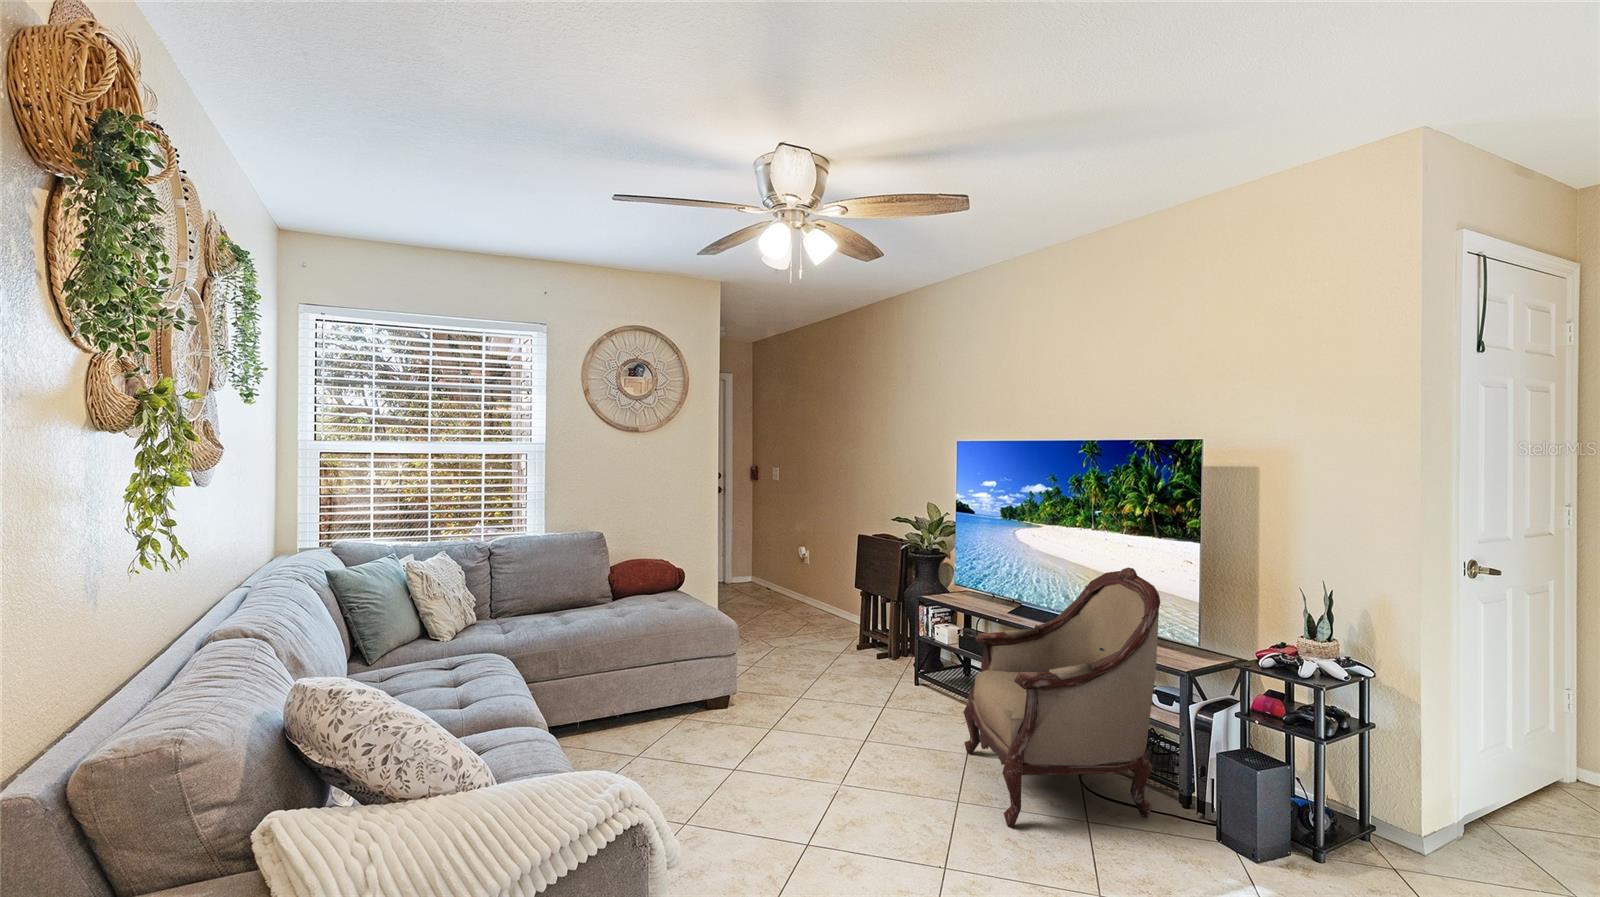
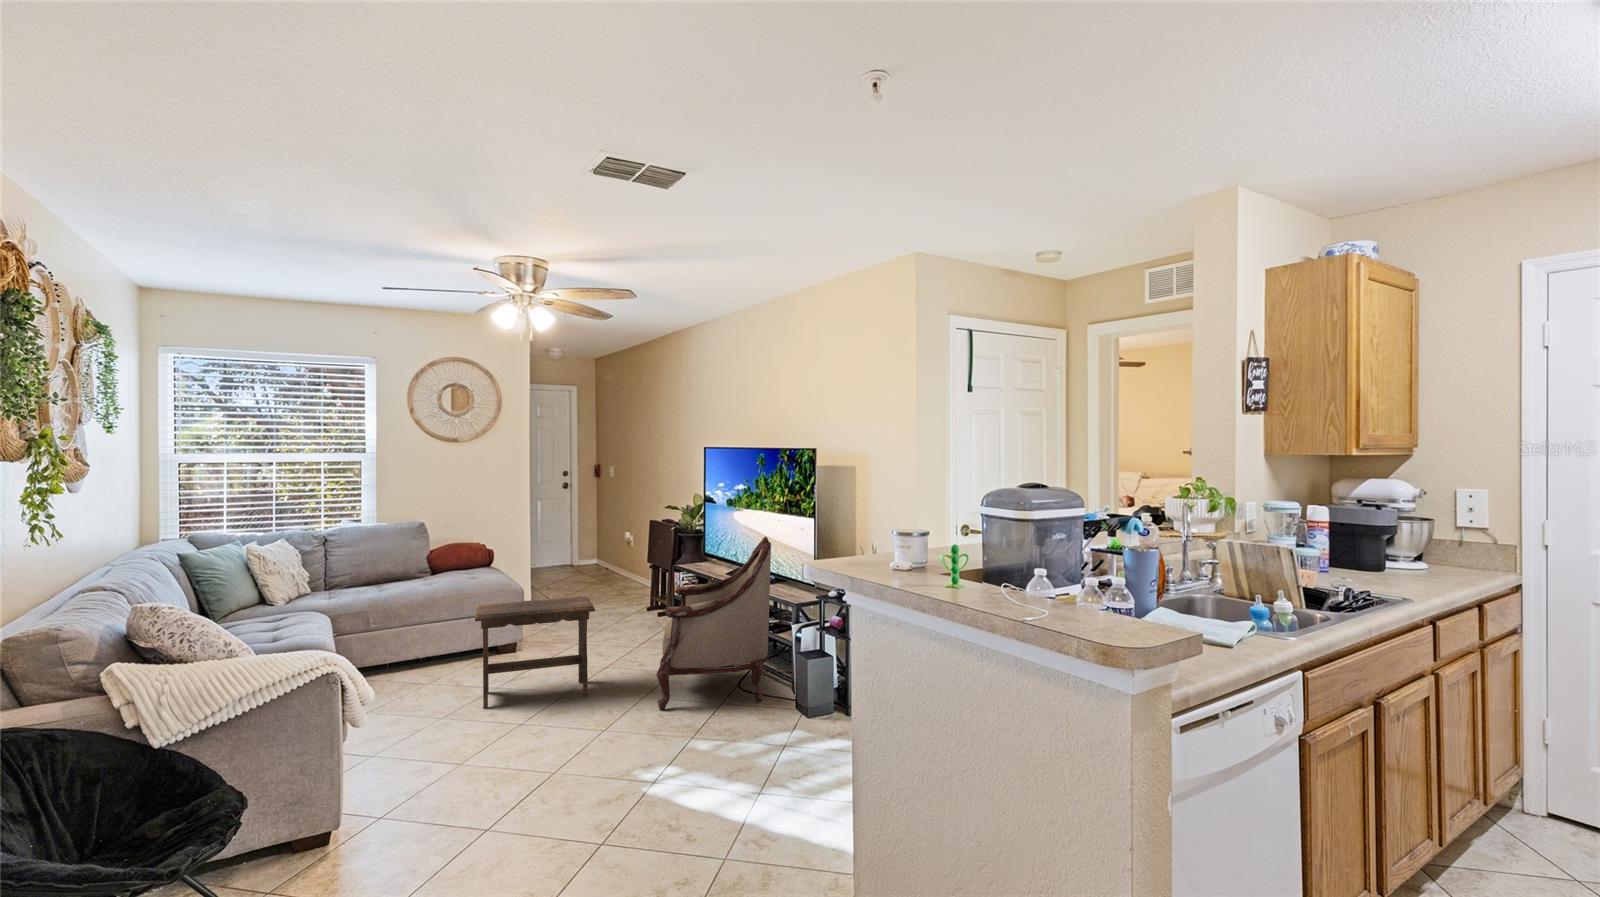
footstool: none [720,644,893,810] -> present [475,596,595,708]

